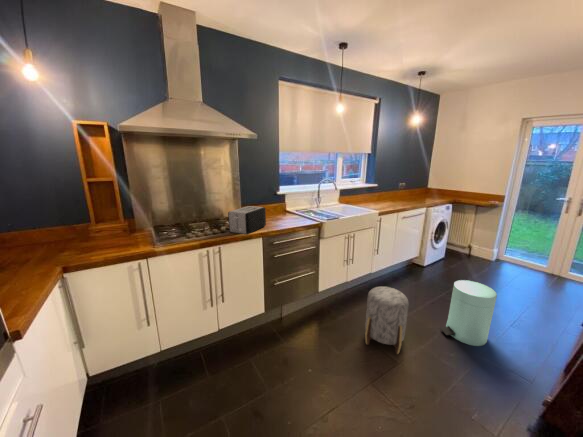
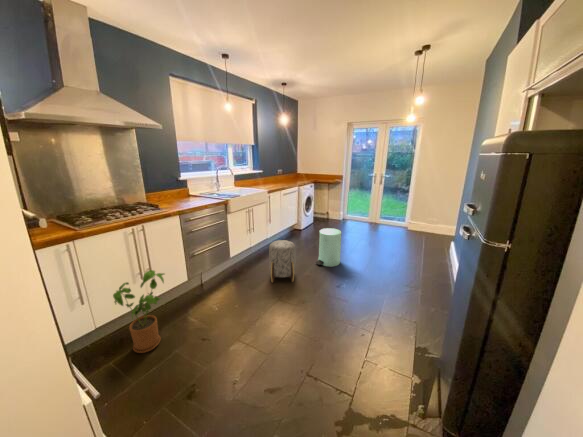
toaster: present [228,206,266,234] -> none [146,189,180,212]
house plant: none [172,302,229,398] -> present [113,270,164,353]

